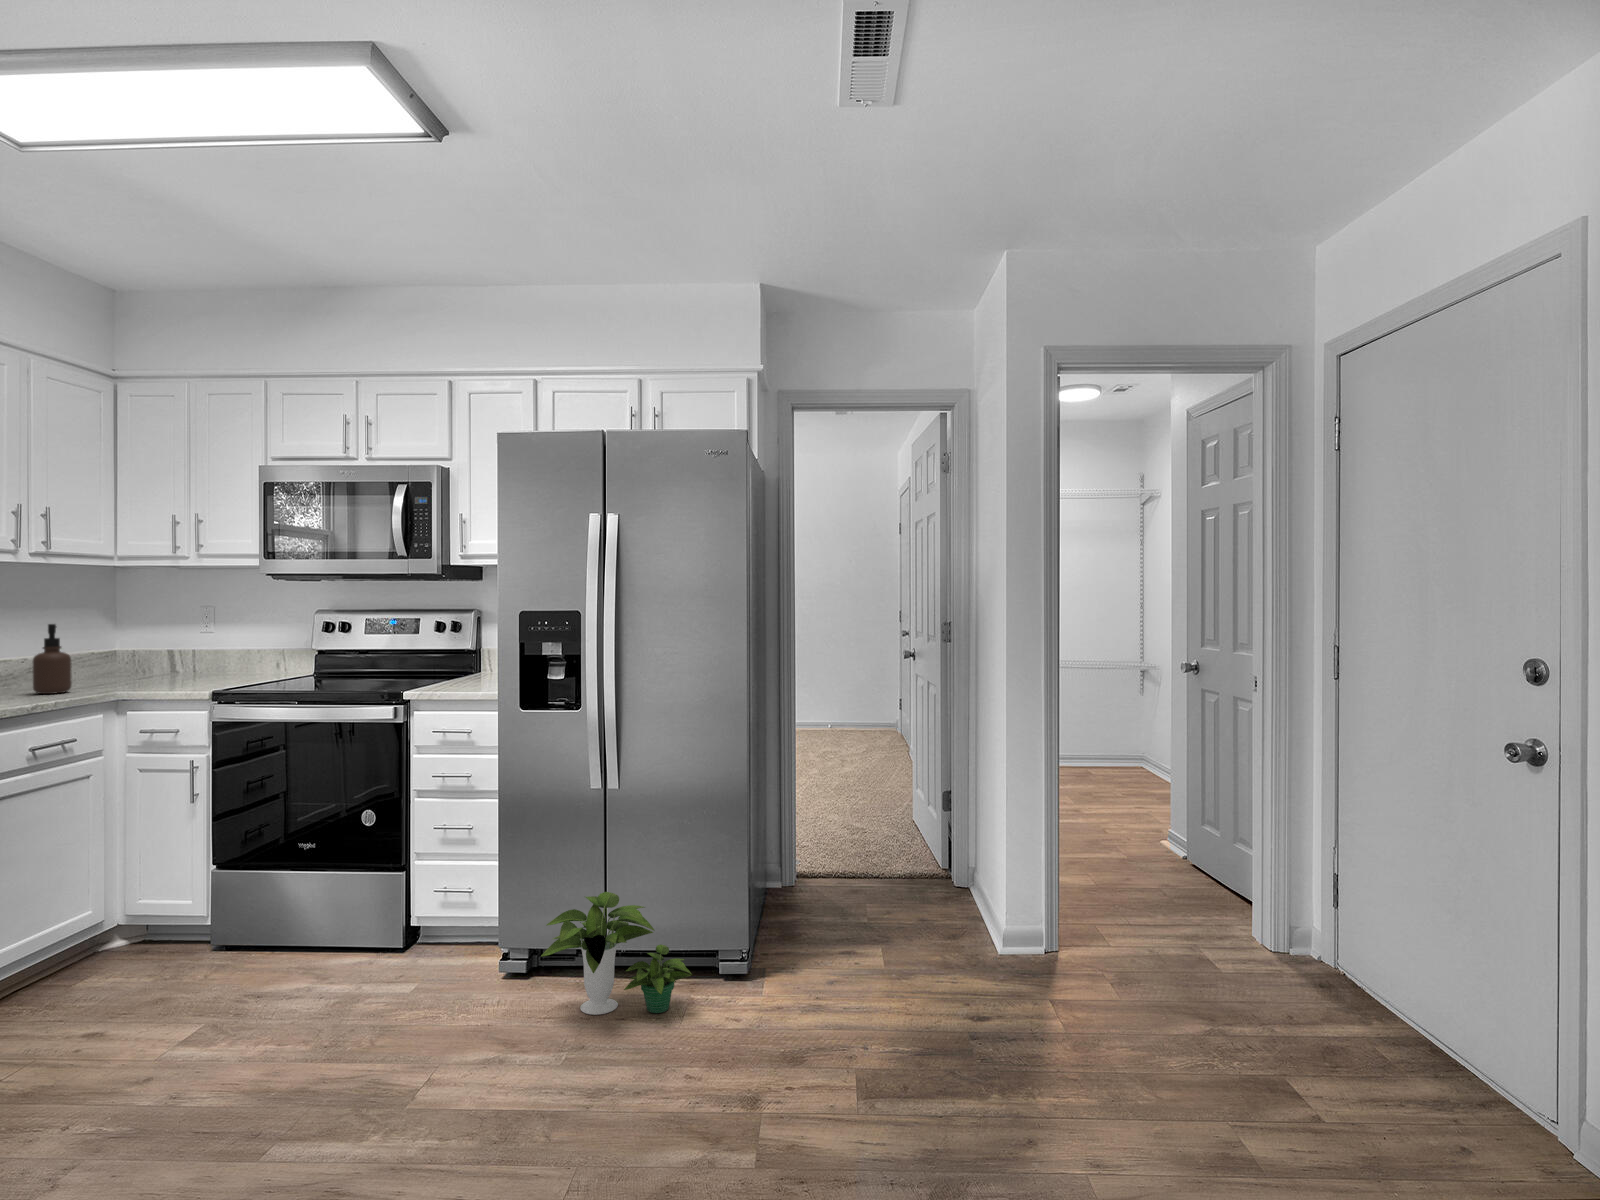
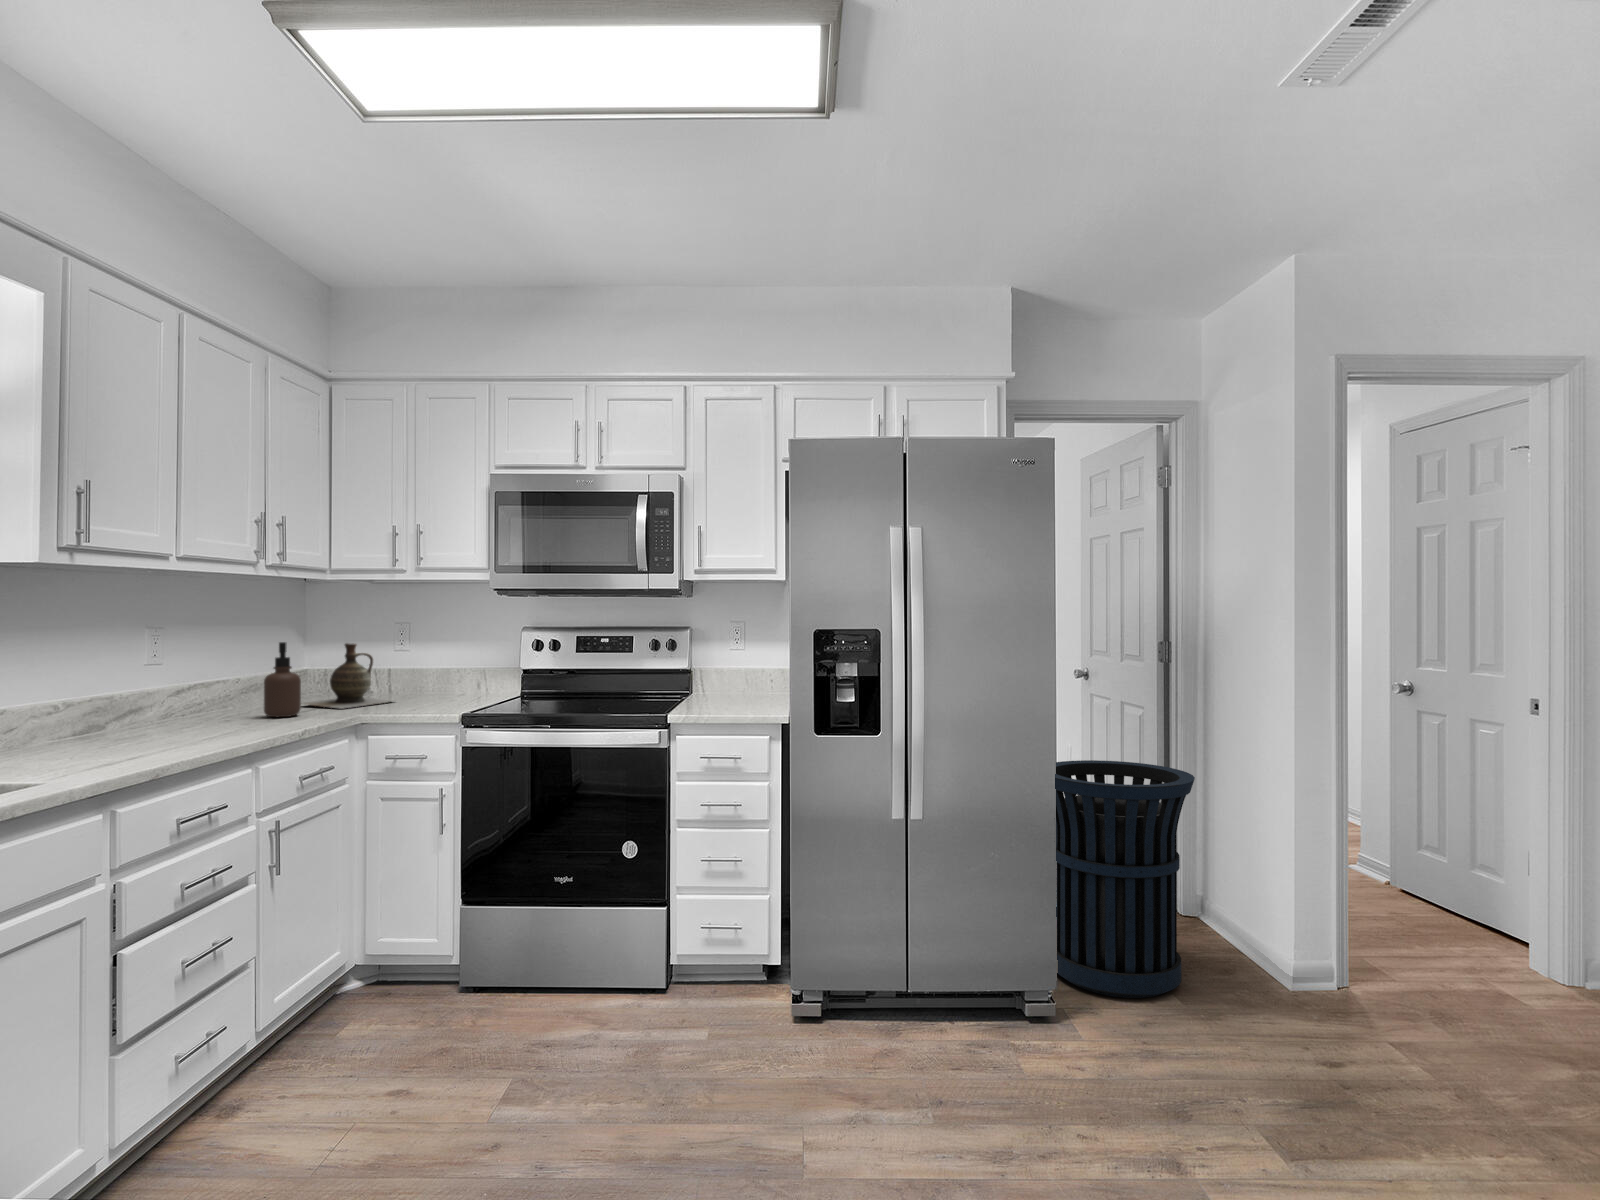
ceramic jug: none [86,625,188,686] -> present [301,643,391,709]
trash can: none [768,737,910,962] -> present [1055,760,1195,998]
potted plant: present [541,892,691,1015] -> none [868,928,1026,1061]

